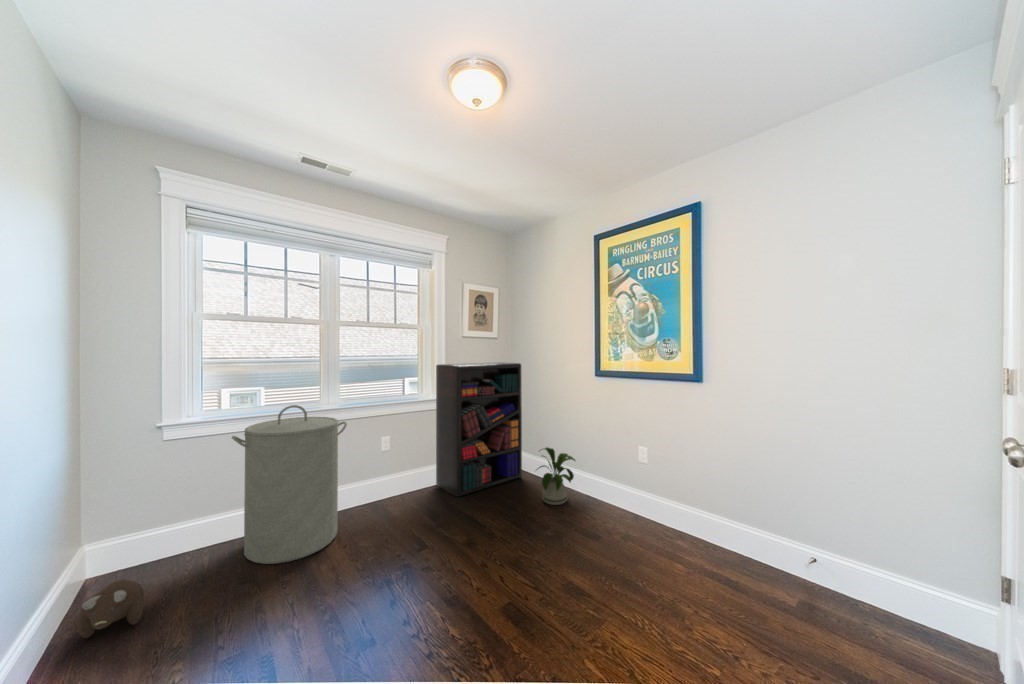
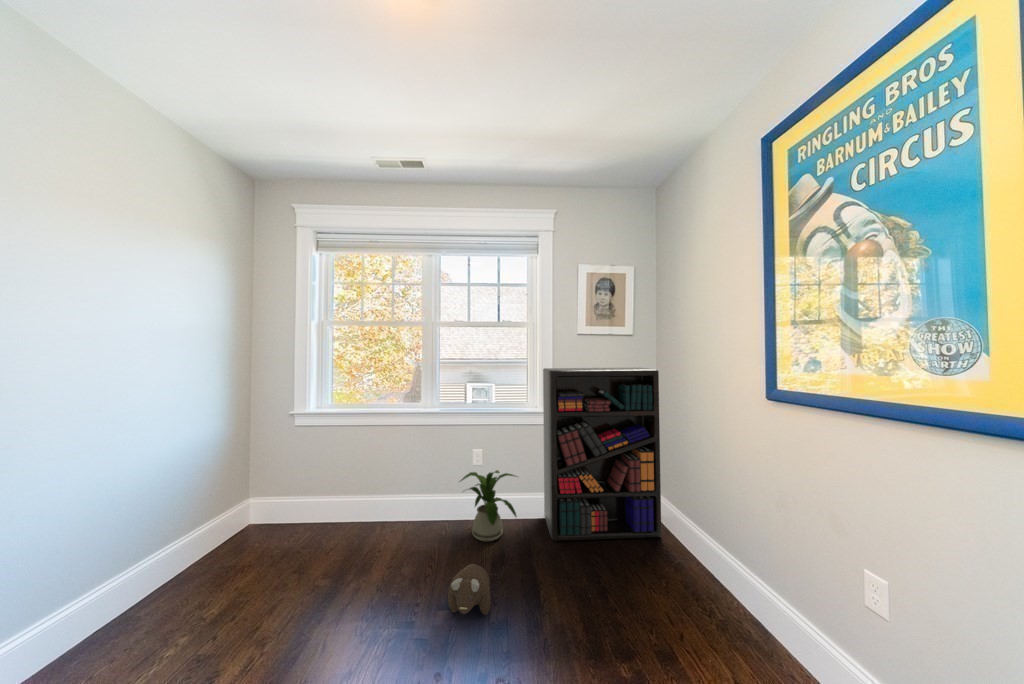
laundry hamper: present [232,405,347,564] -> none [320,405,421,562]
house plant: present [539,447,575,505] -> present [460,470,517,541]
plush toy: present [77,579,144,638] -> present [448,564,491,615]

